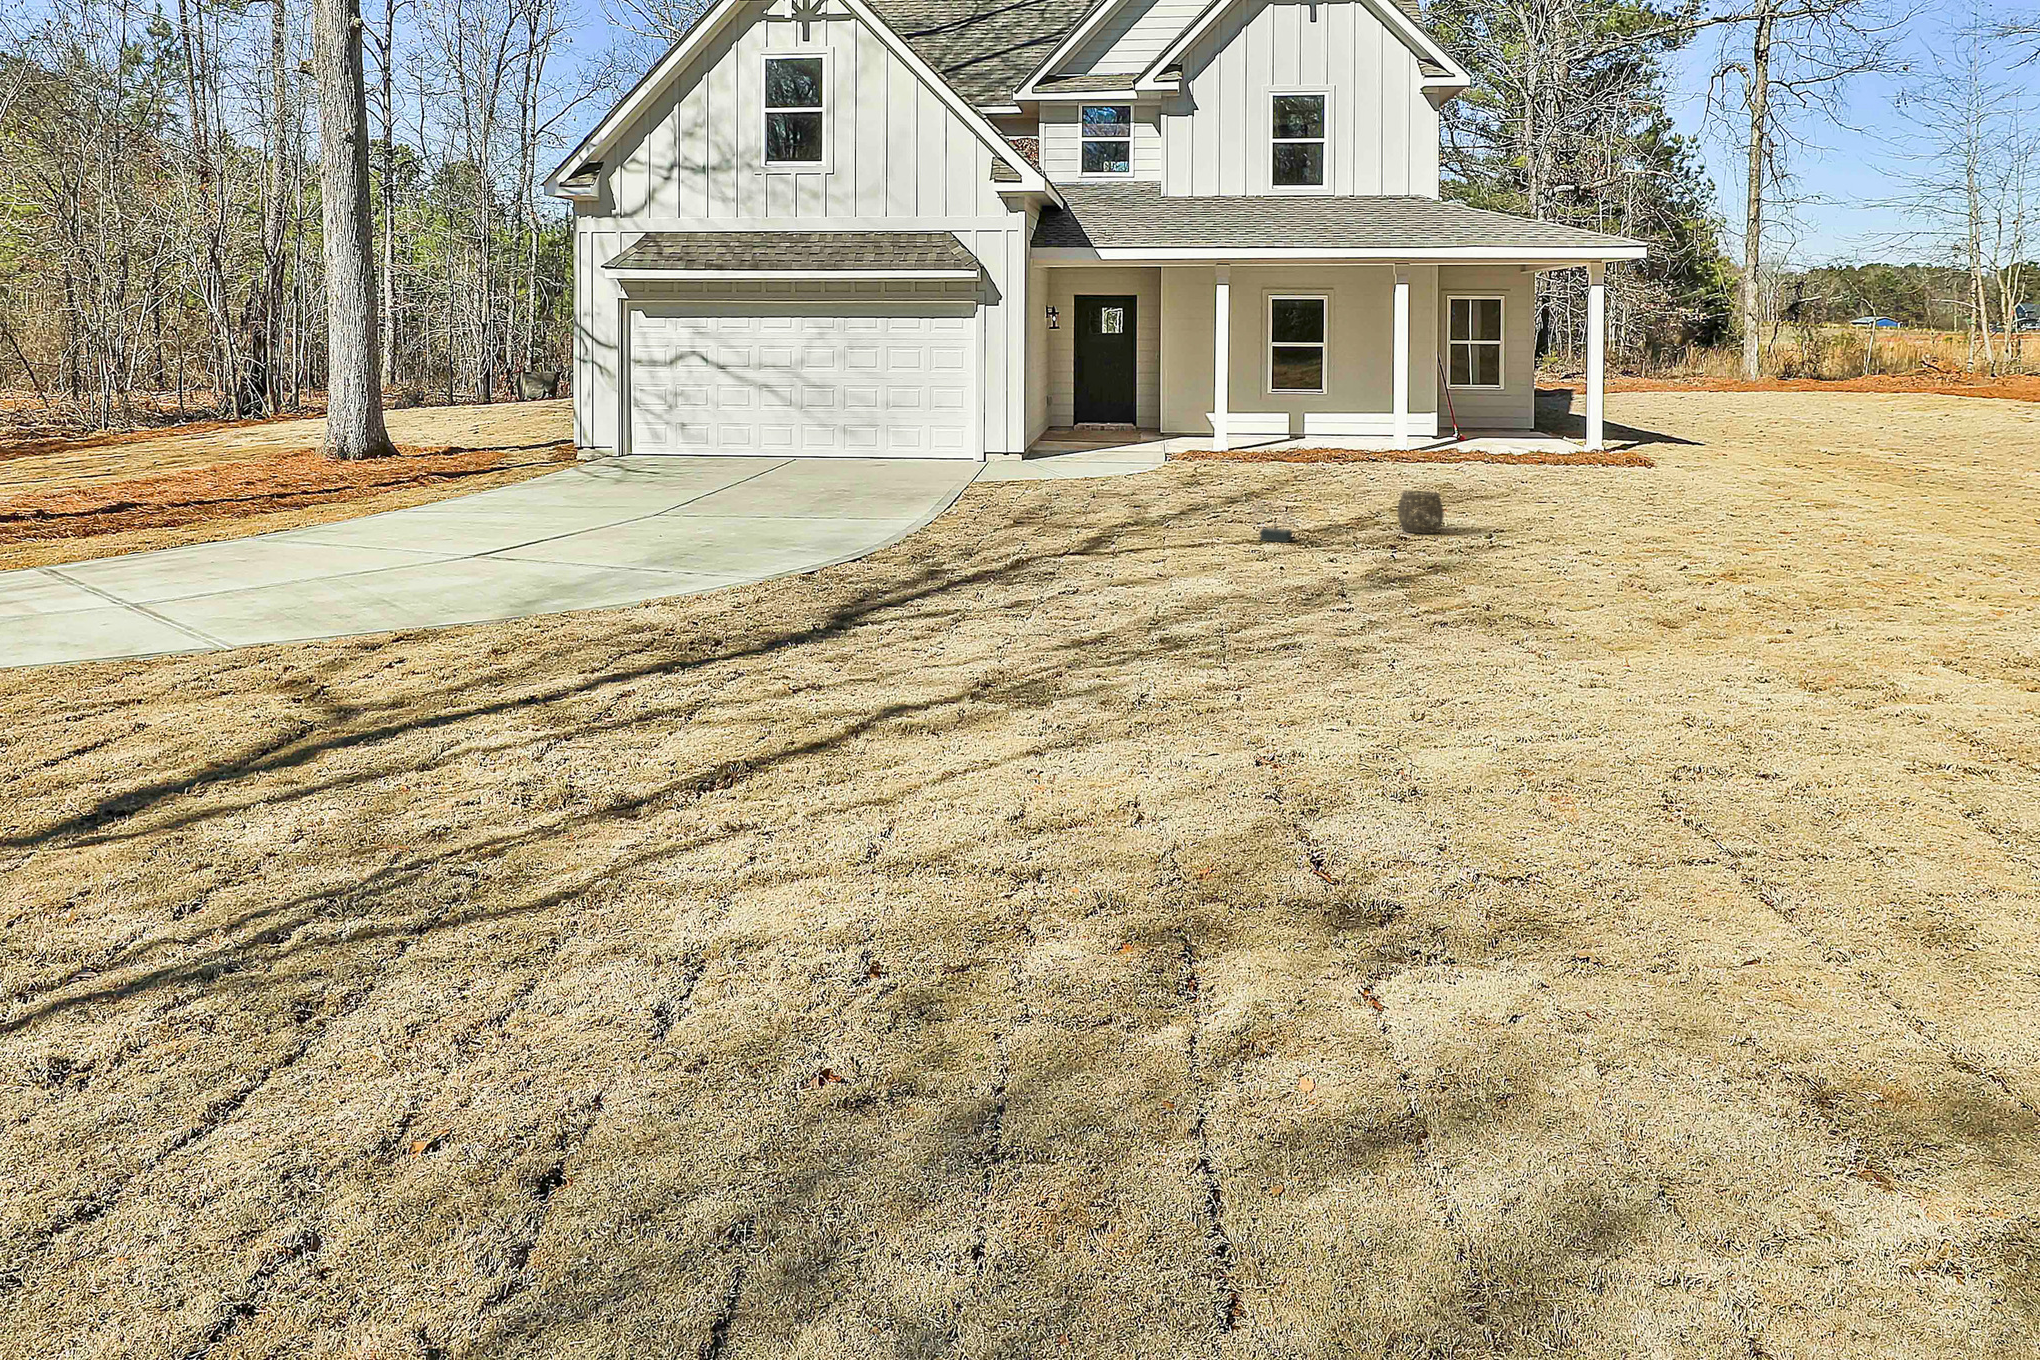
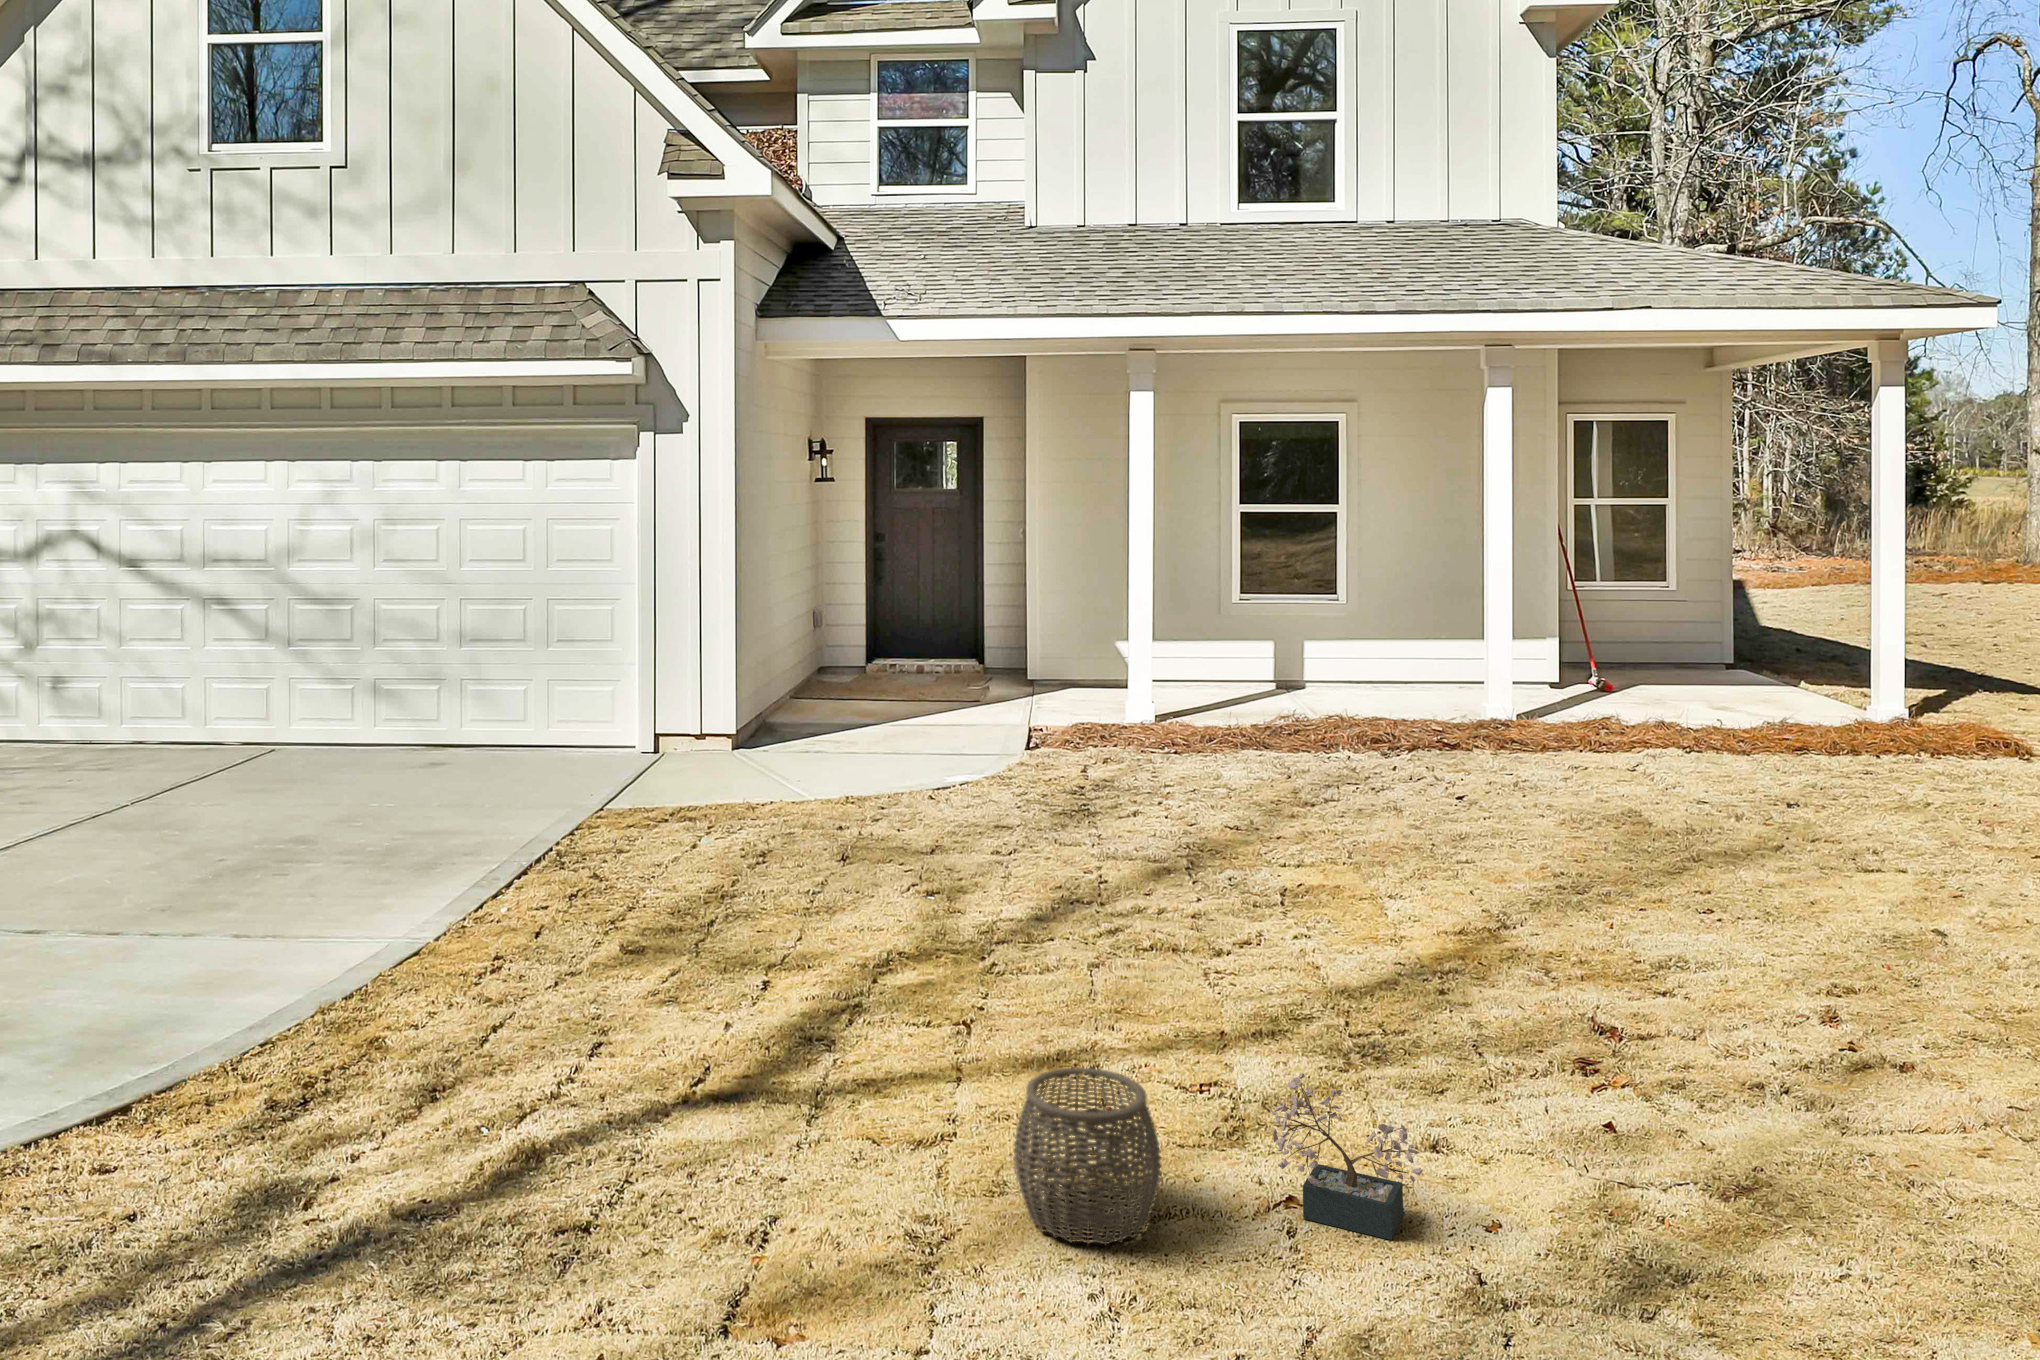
woven basket: present [1398,491,1444,534] -> present [1013,1067,1162,1245]

